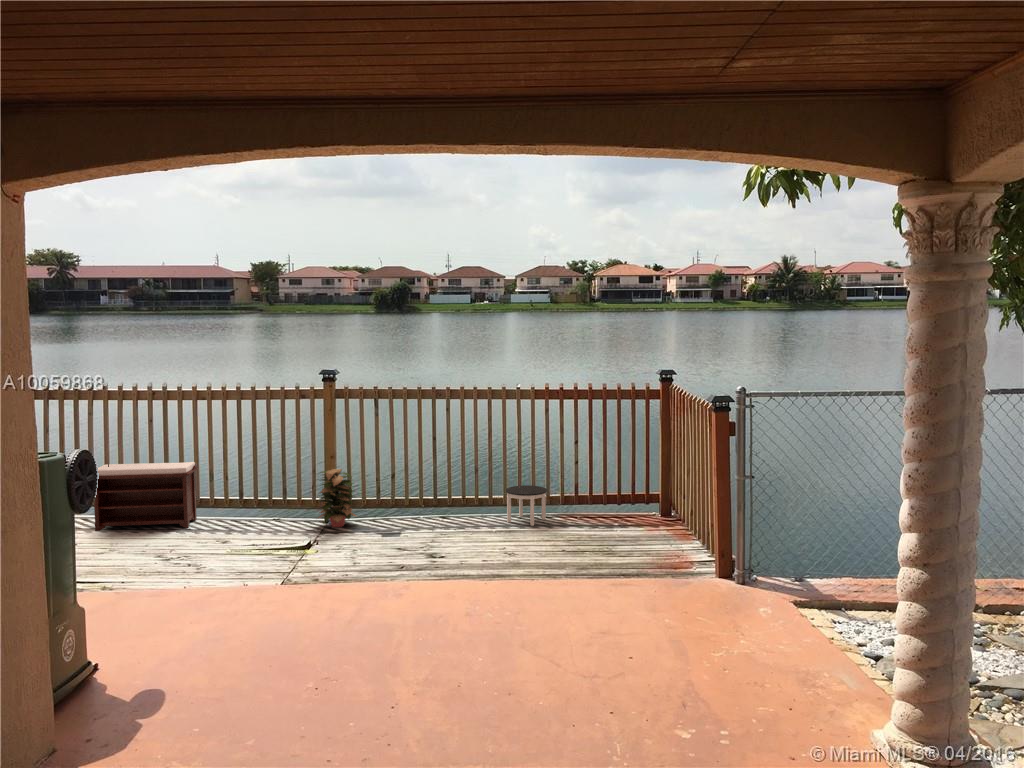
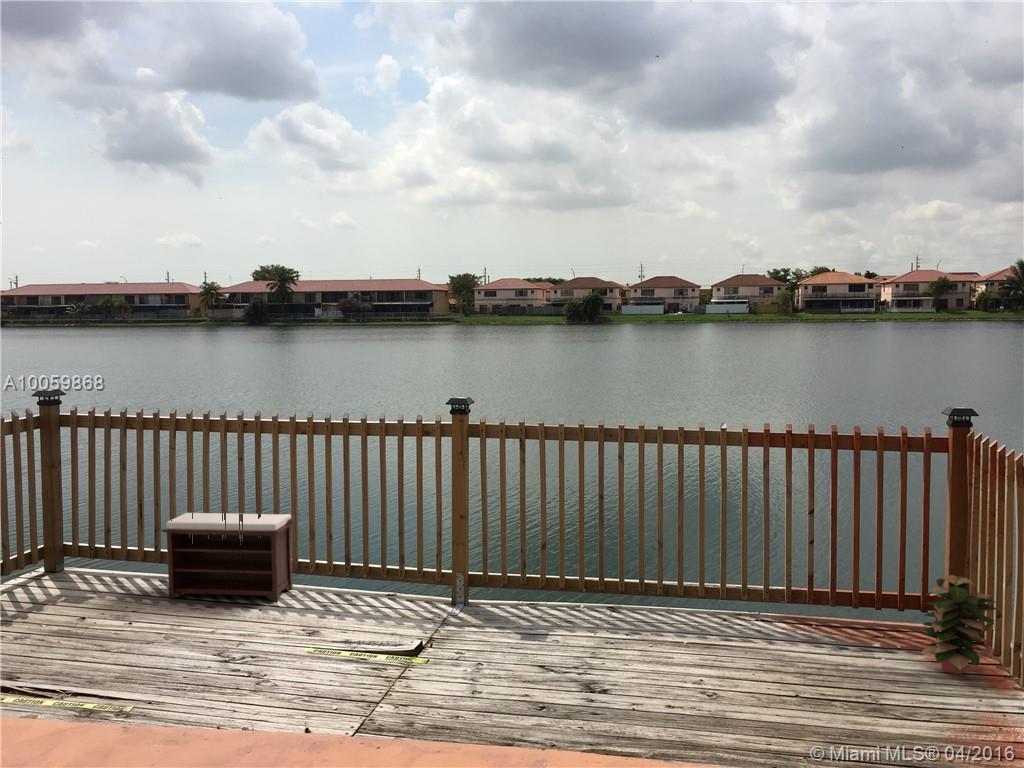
decorative plant: present [319,469,356,527] -> present [918,575,997,674]
round table: present [506,485,547,526] -> none [702,571,765,636]

